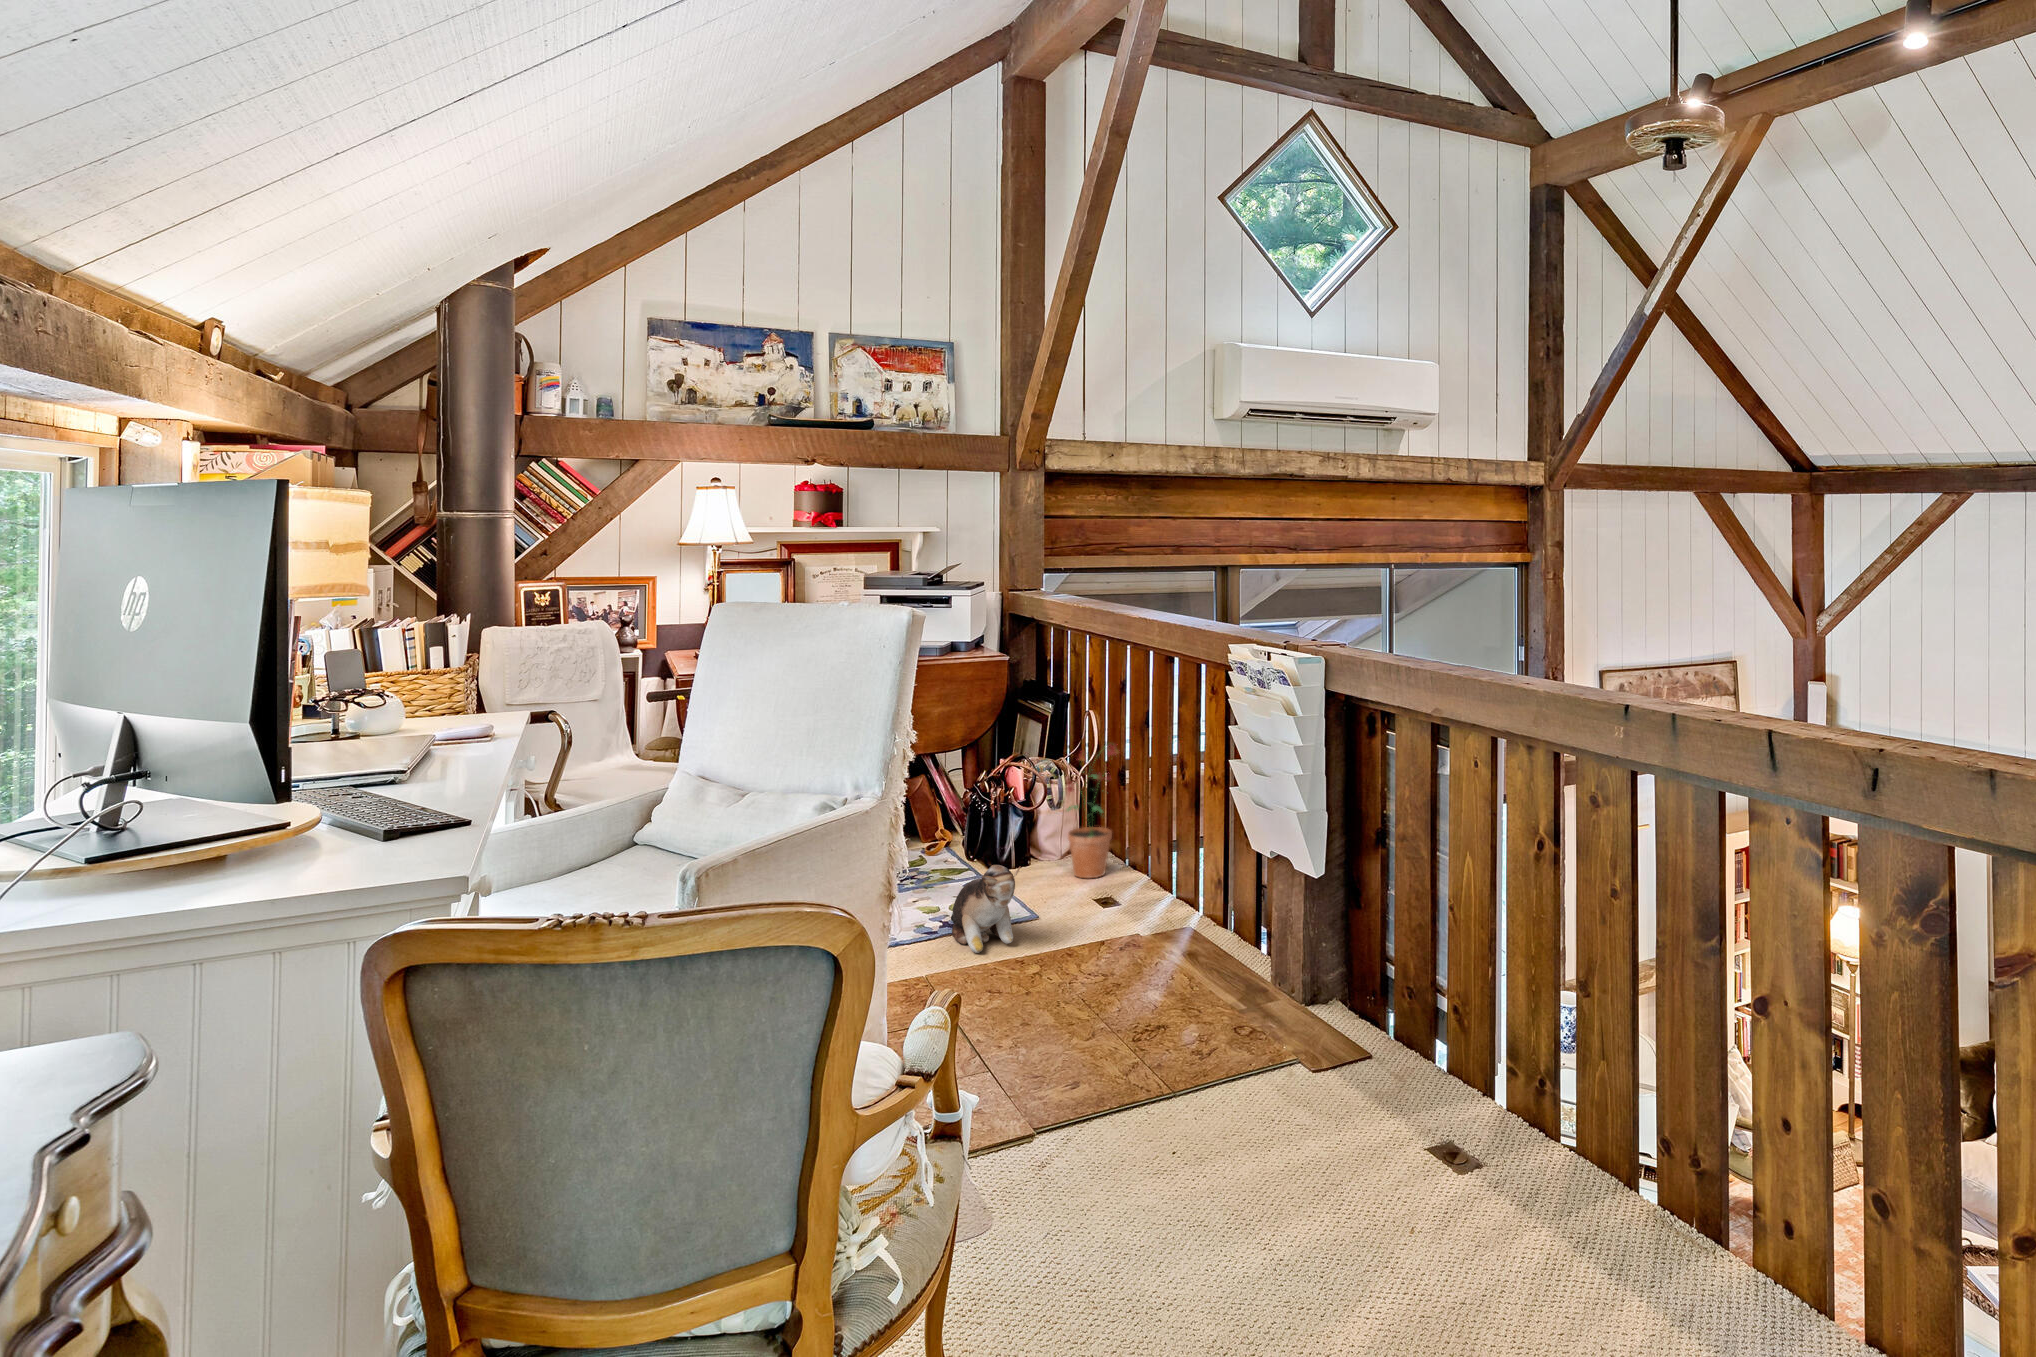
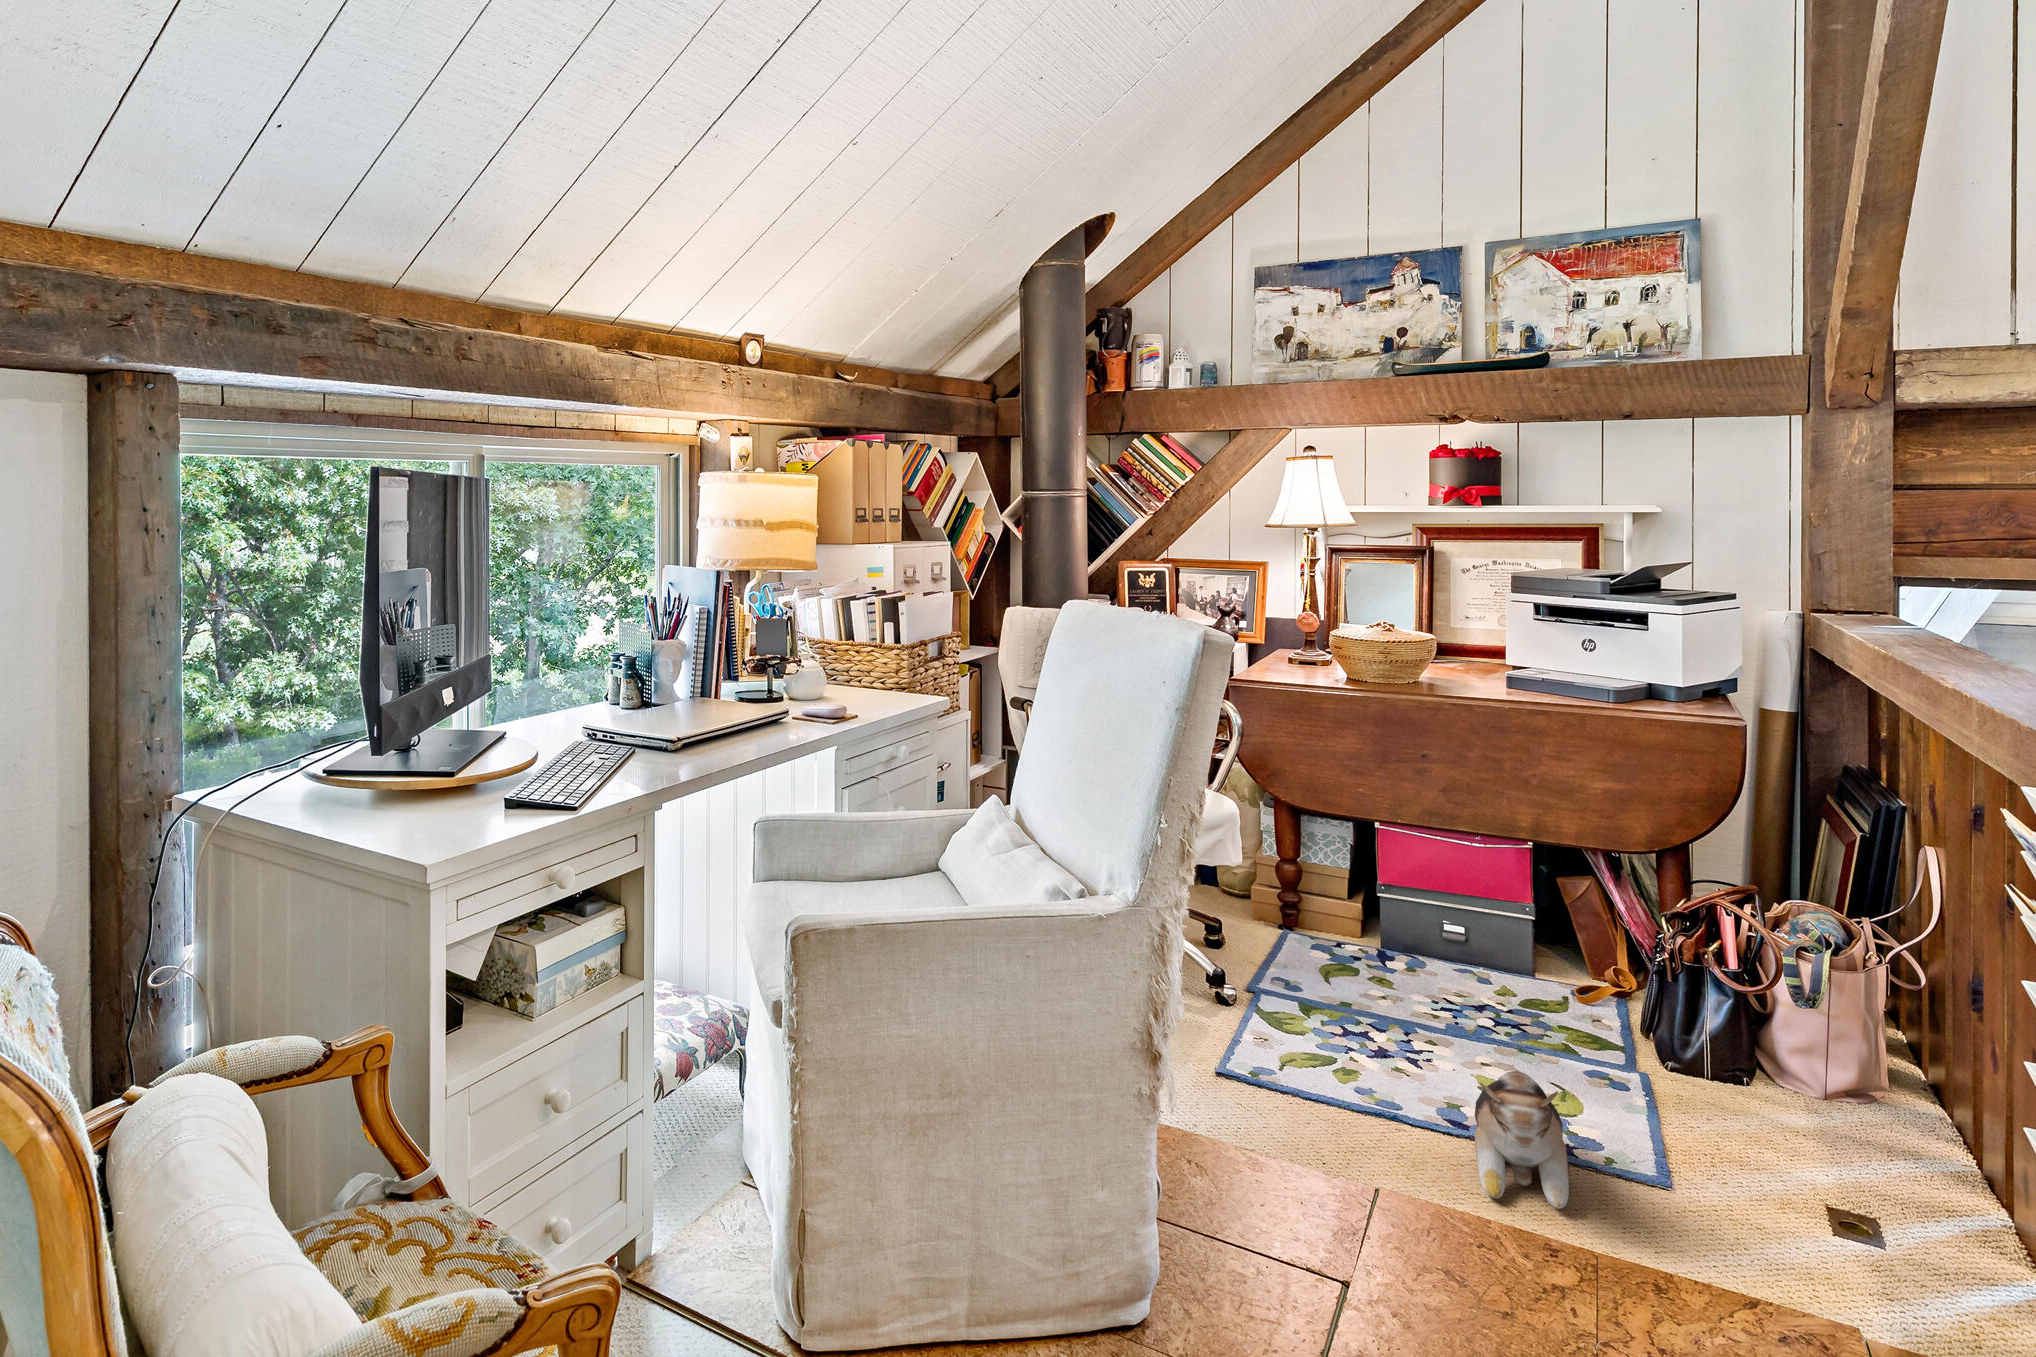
potted plant: present [1067,744,1120,878] -> none [1788,918,1943,1160]

